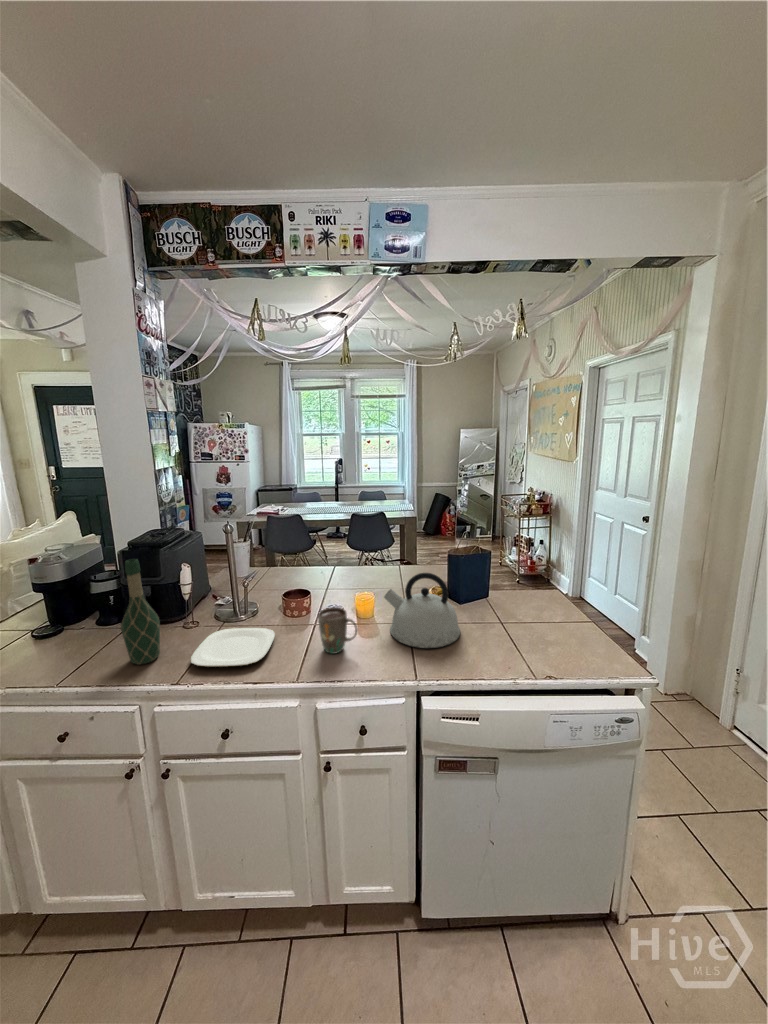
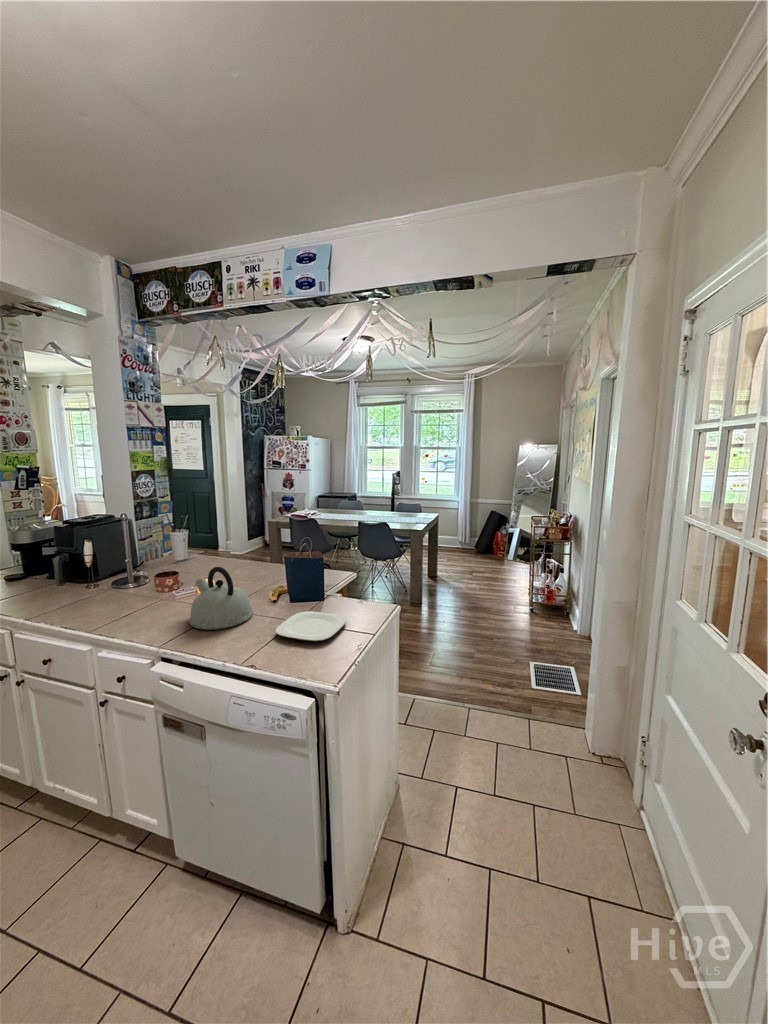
wine bottle: present [121,559,160,664] -> none [17,533,47,607]
mug: present [318,607,357,654] -> none [126,586,153,621]
plate: present [191,628,275,667] -> present [275,611,346,641]

